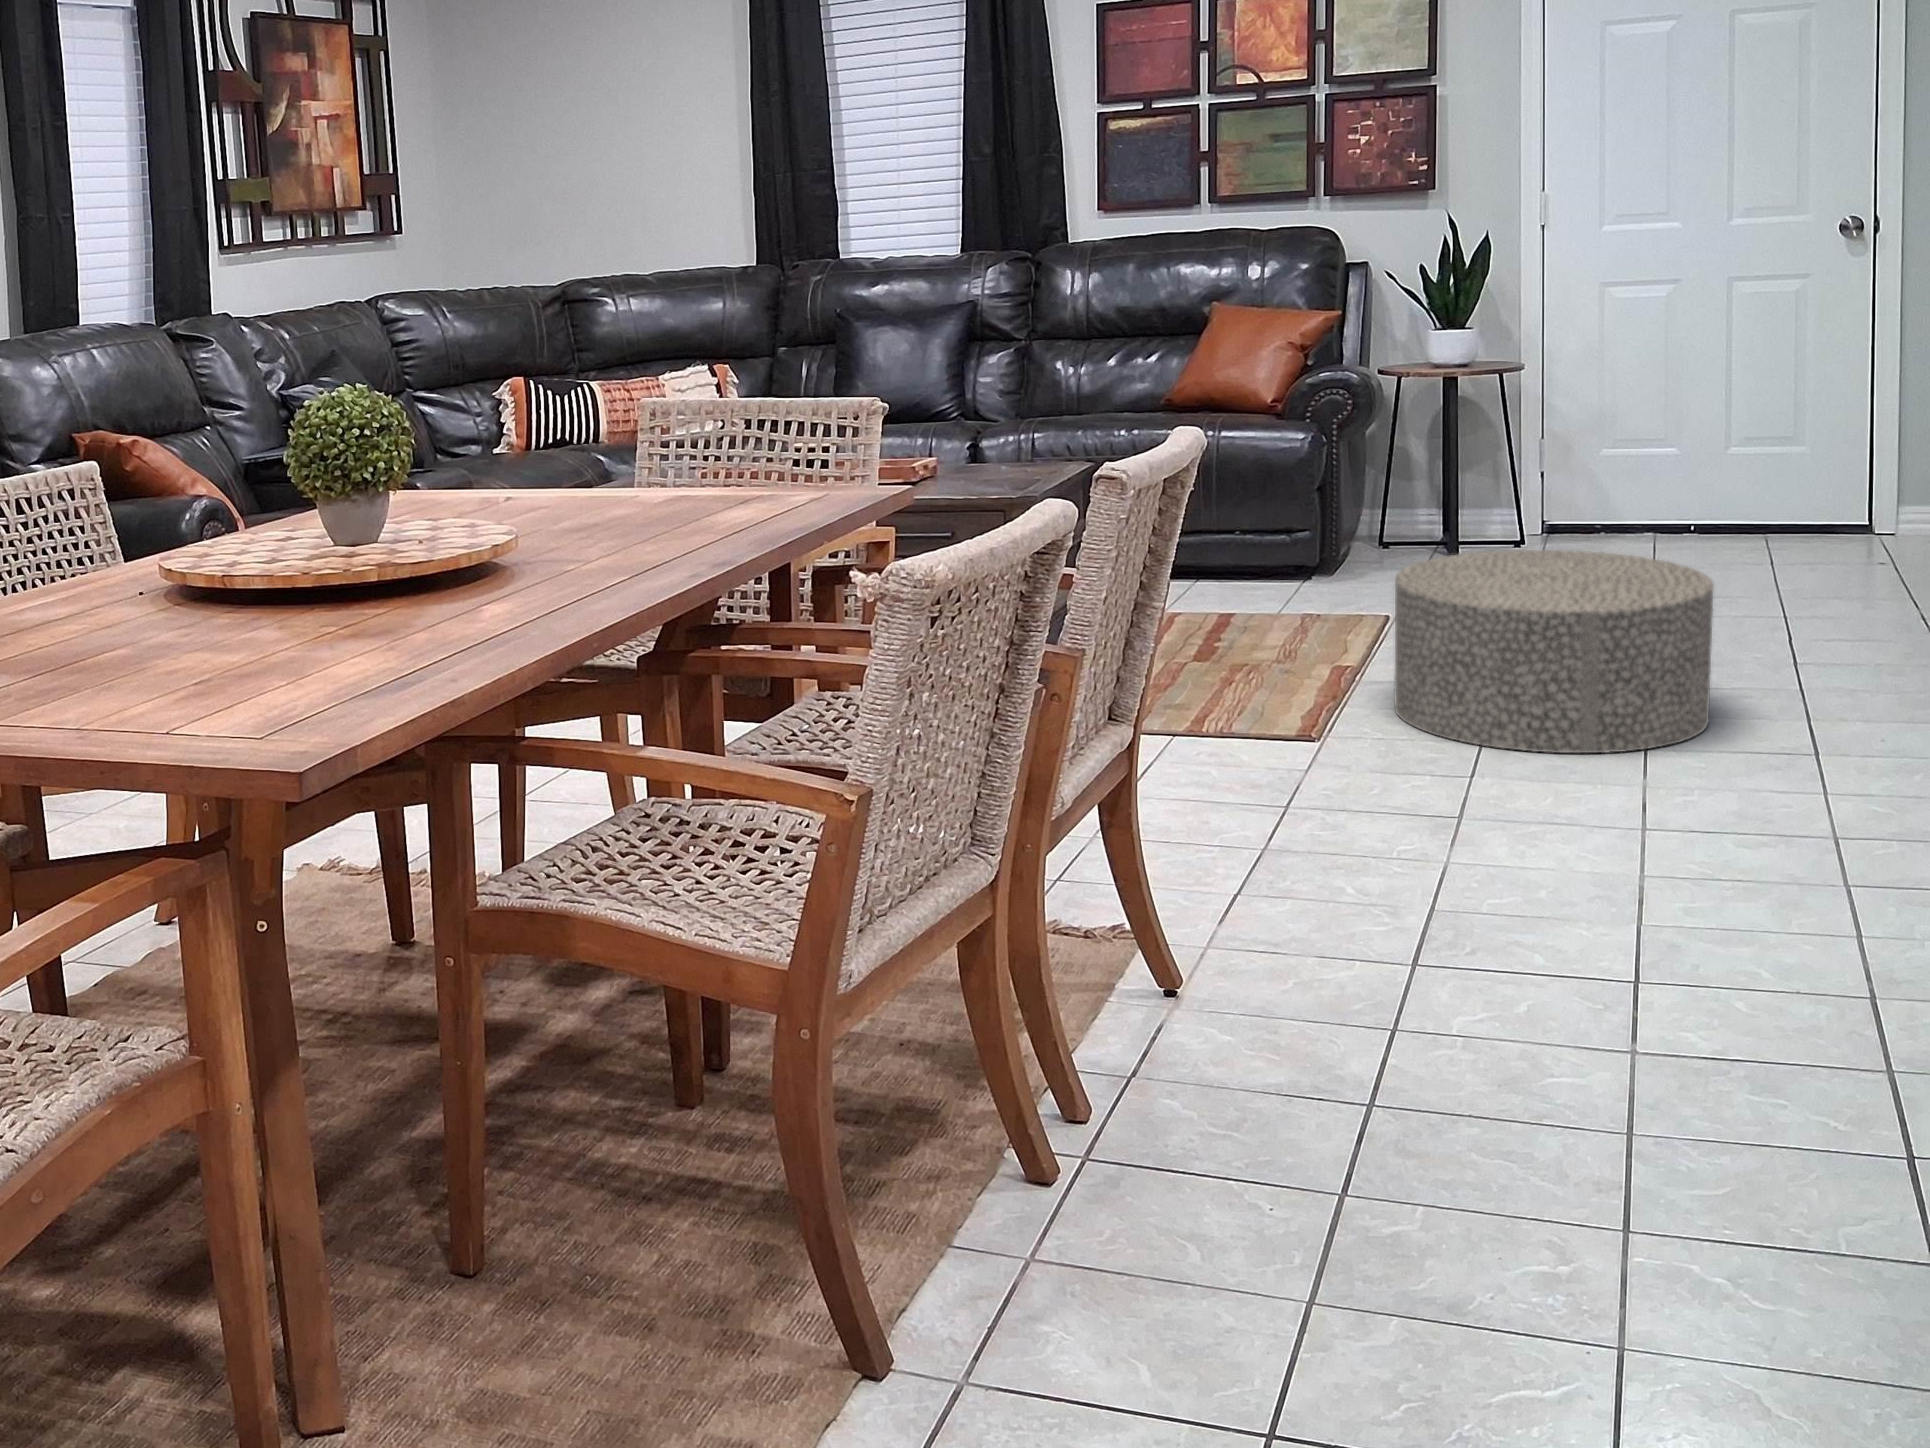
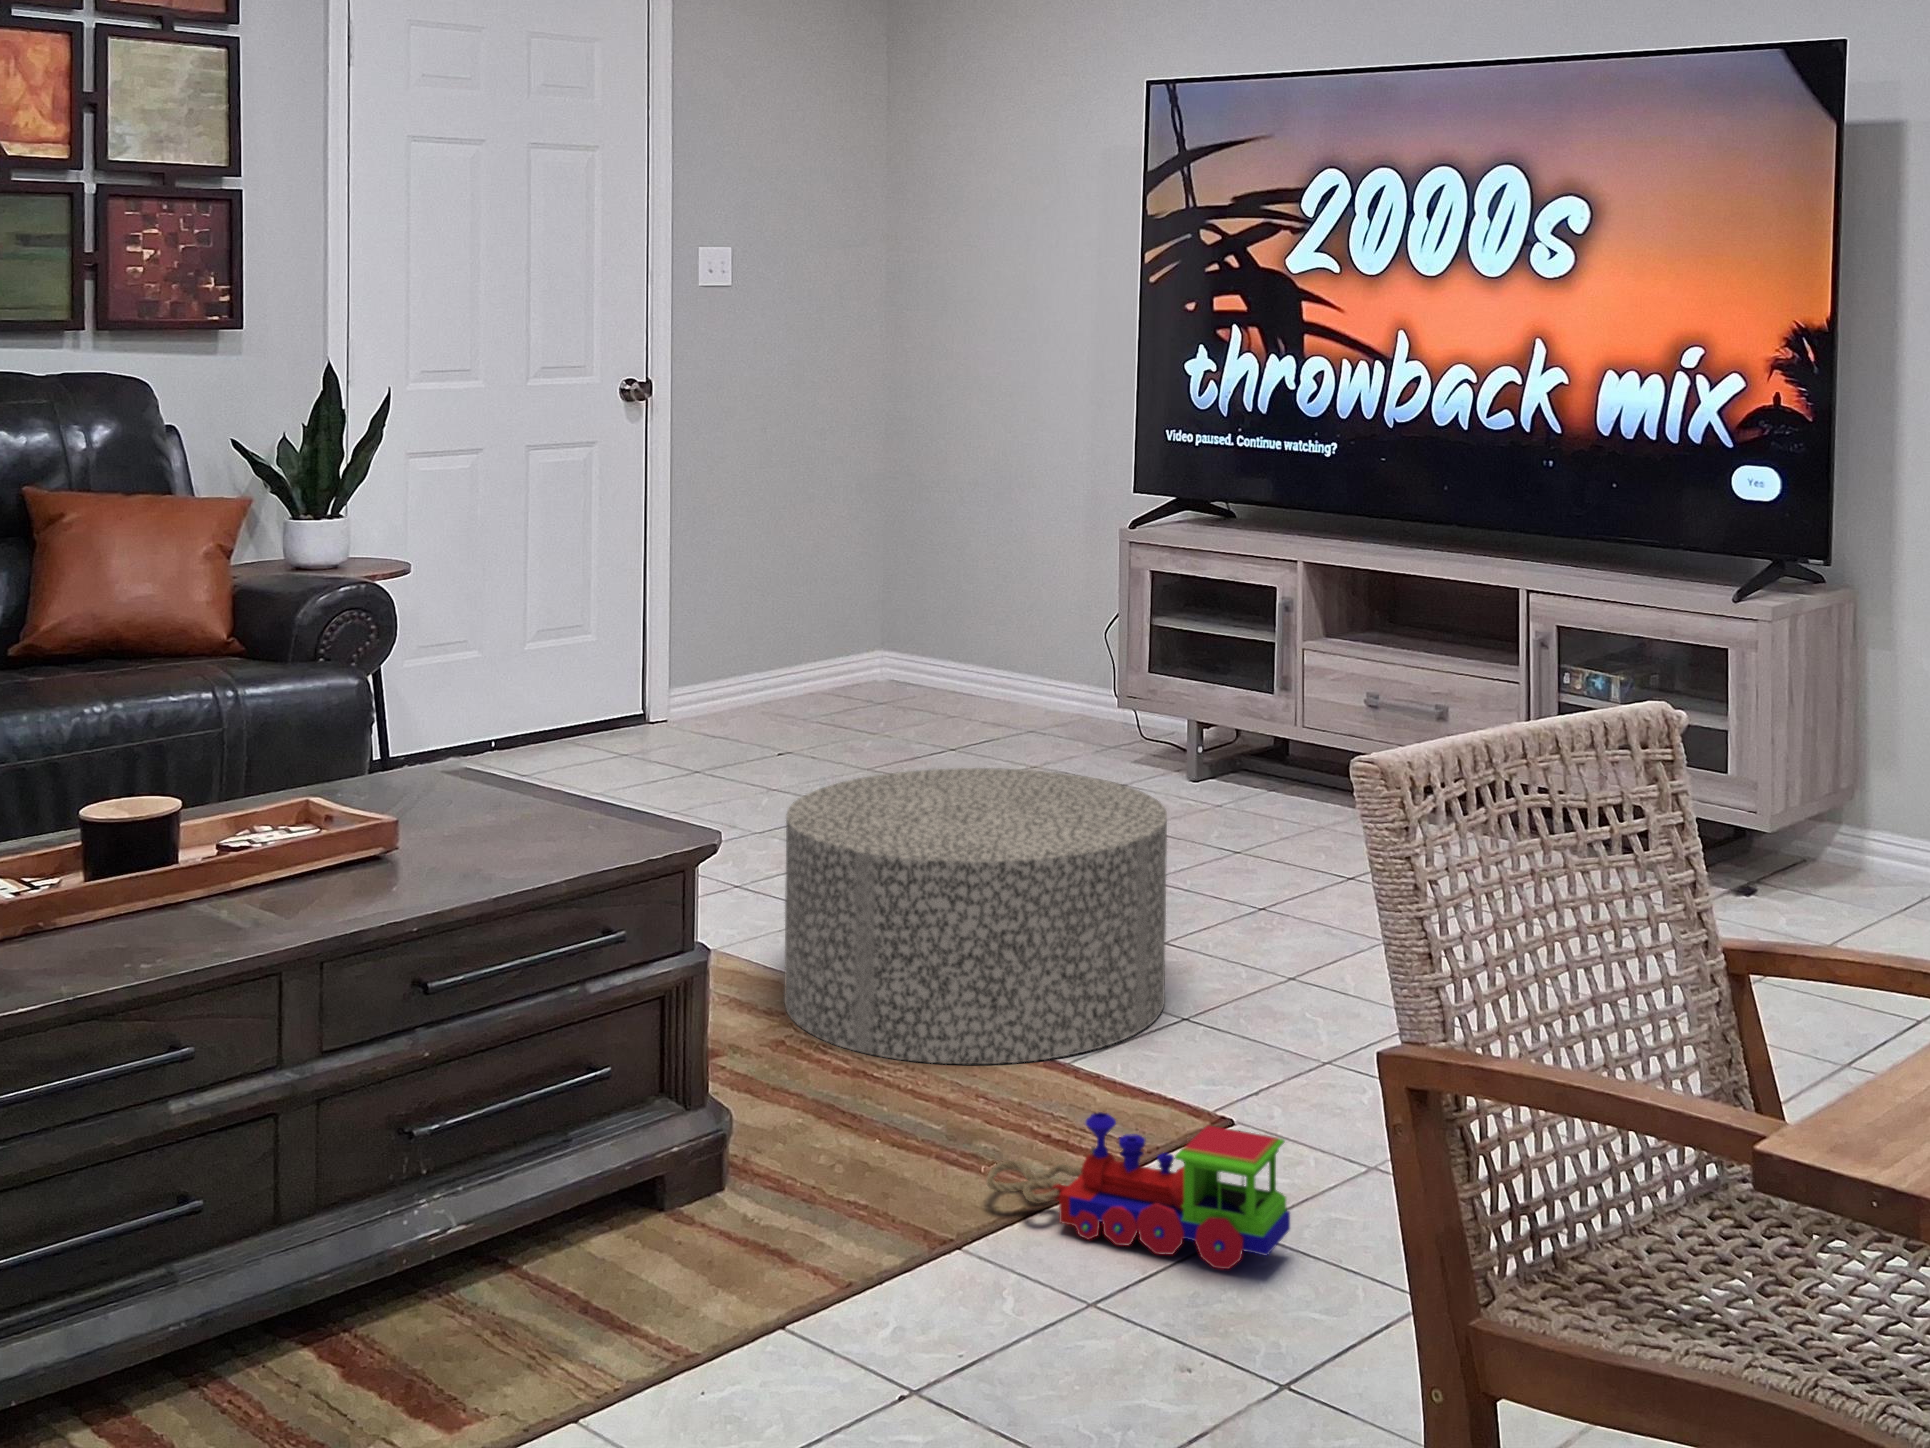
toy train: none [1255,734,1341,831] -> present [986,1112,1290,1269]

